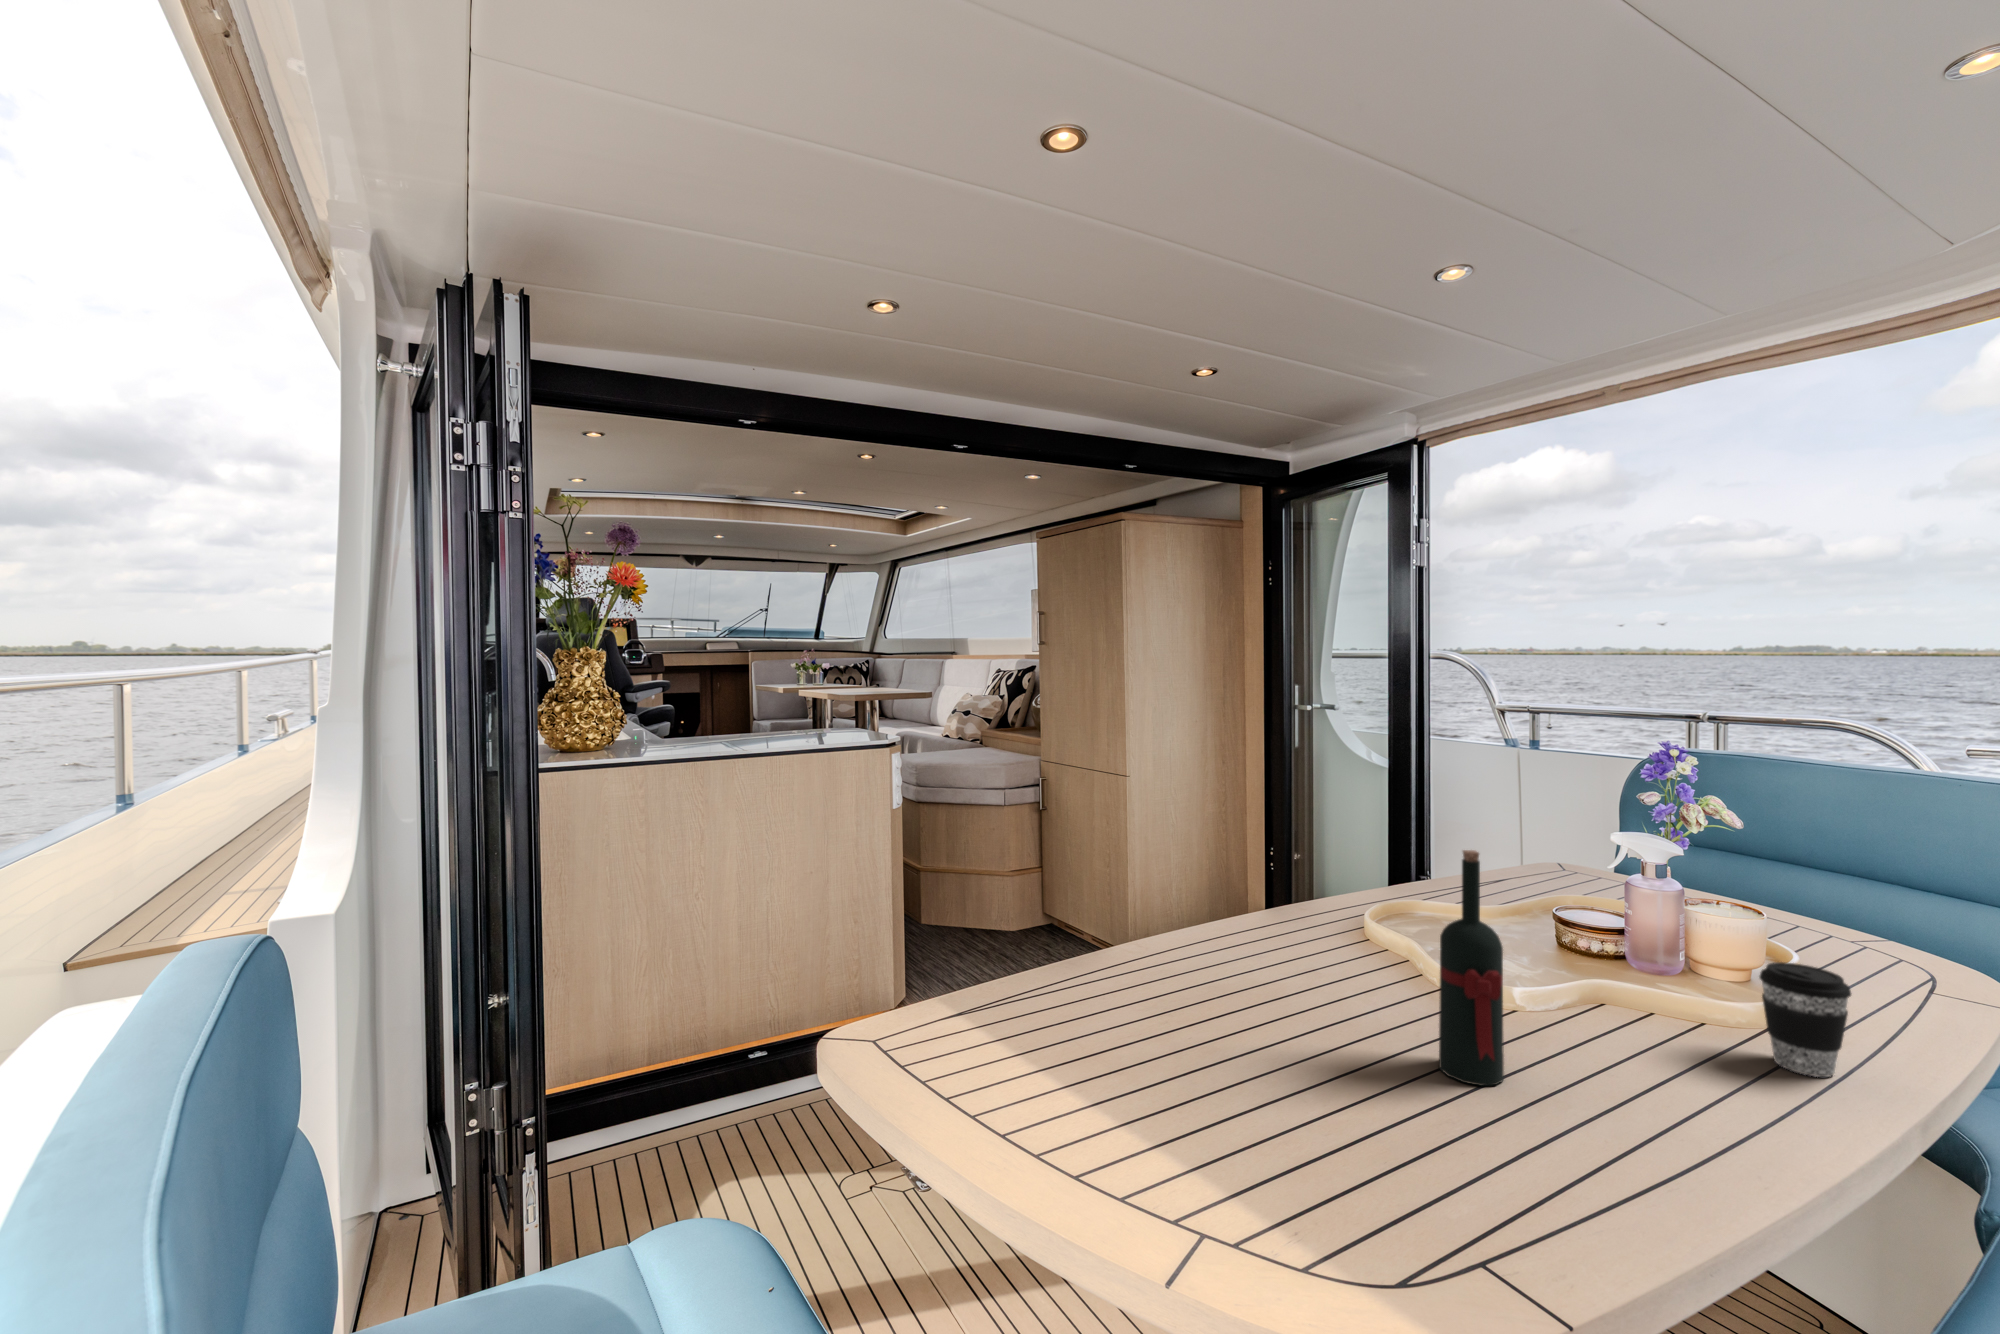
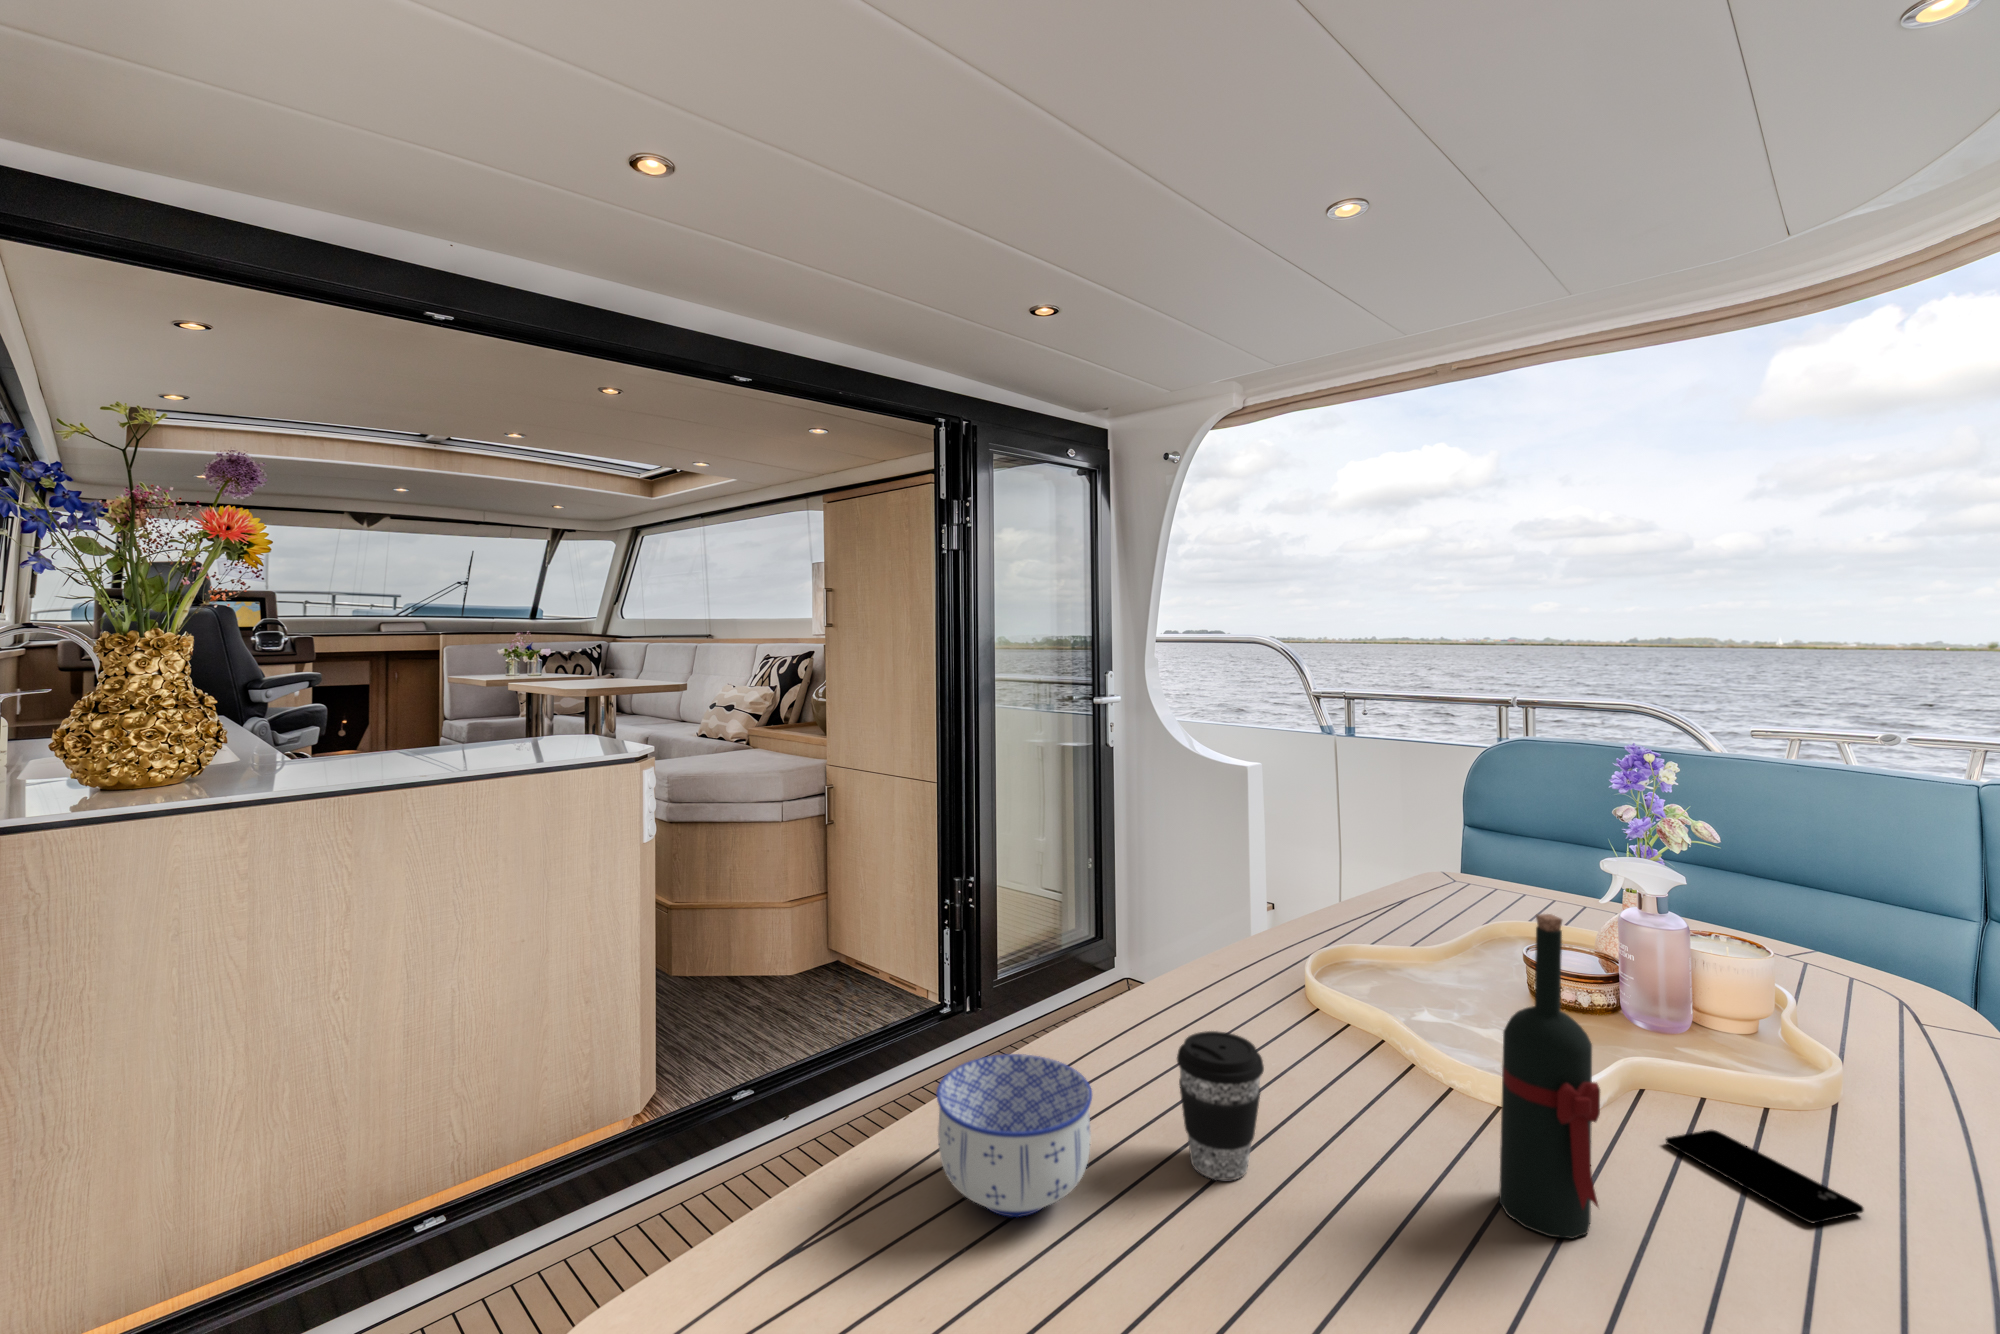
bowl: none [1035,932,1139,1028] -> present [936,1054,1092,1217]
coffee cup: present [1760,962,1851,1077] -> present [1177,1031,1264,1180]
smartphone: none [1616,1047,1754,1104] -> present [1666,1130,1864,1223]

